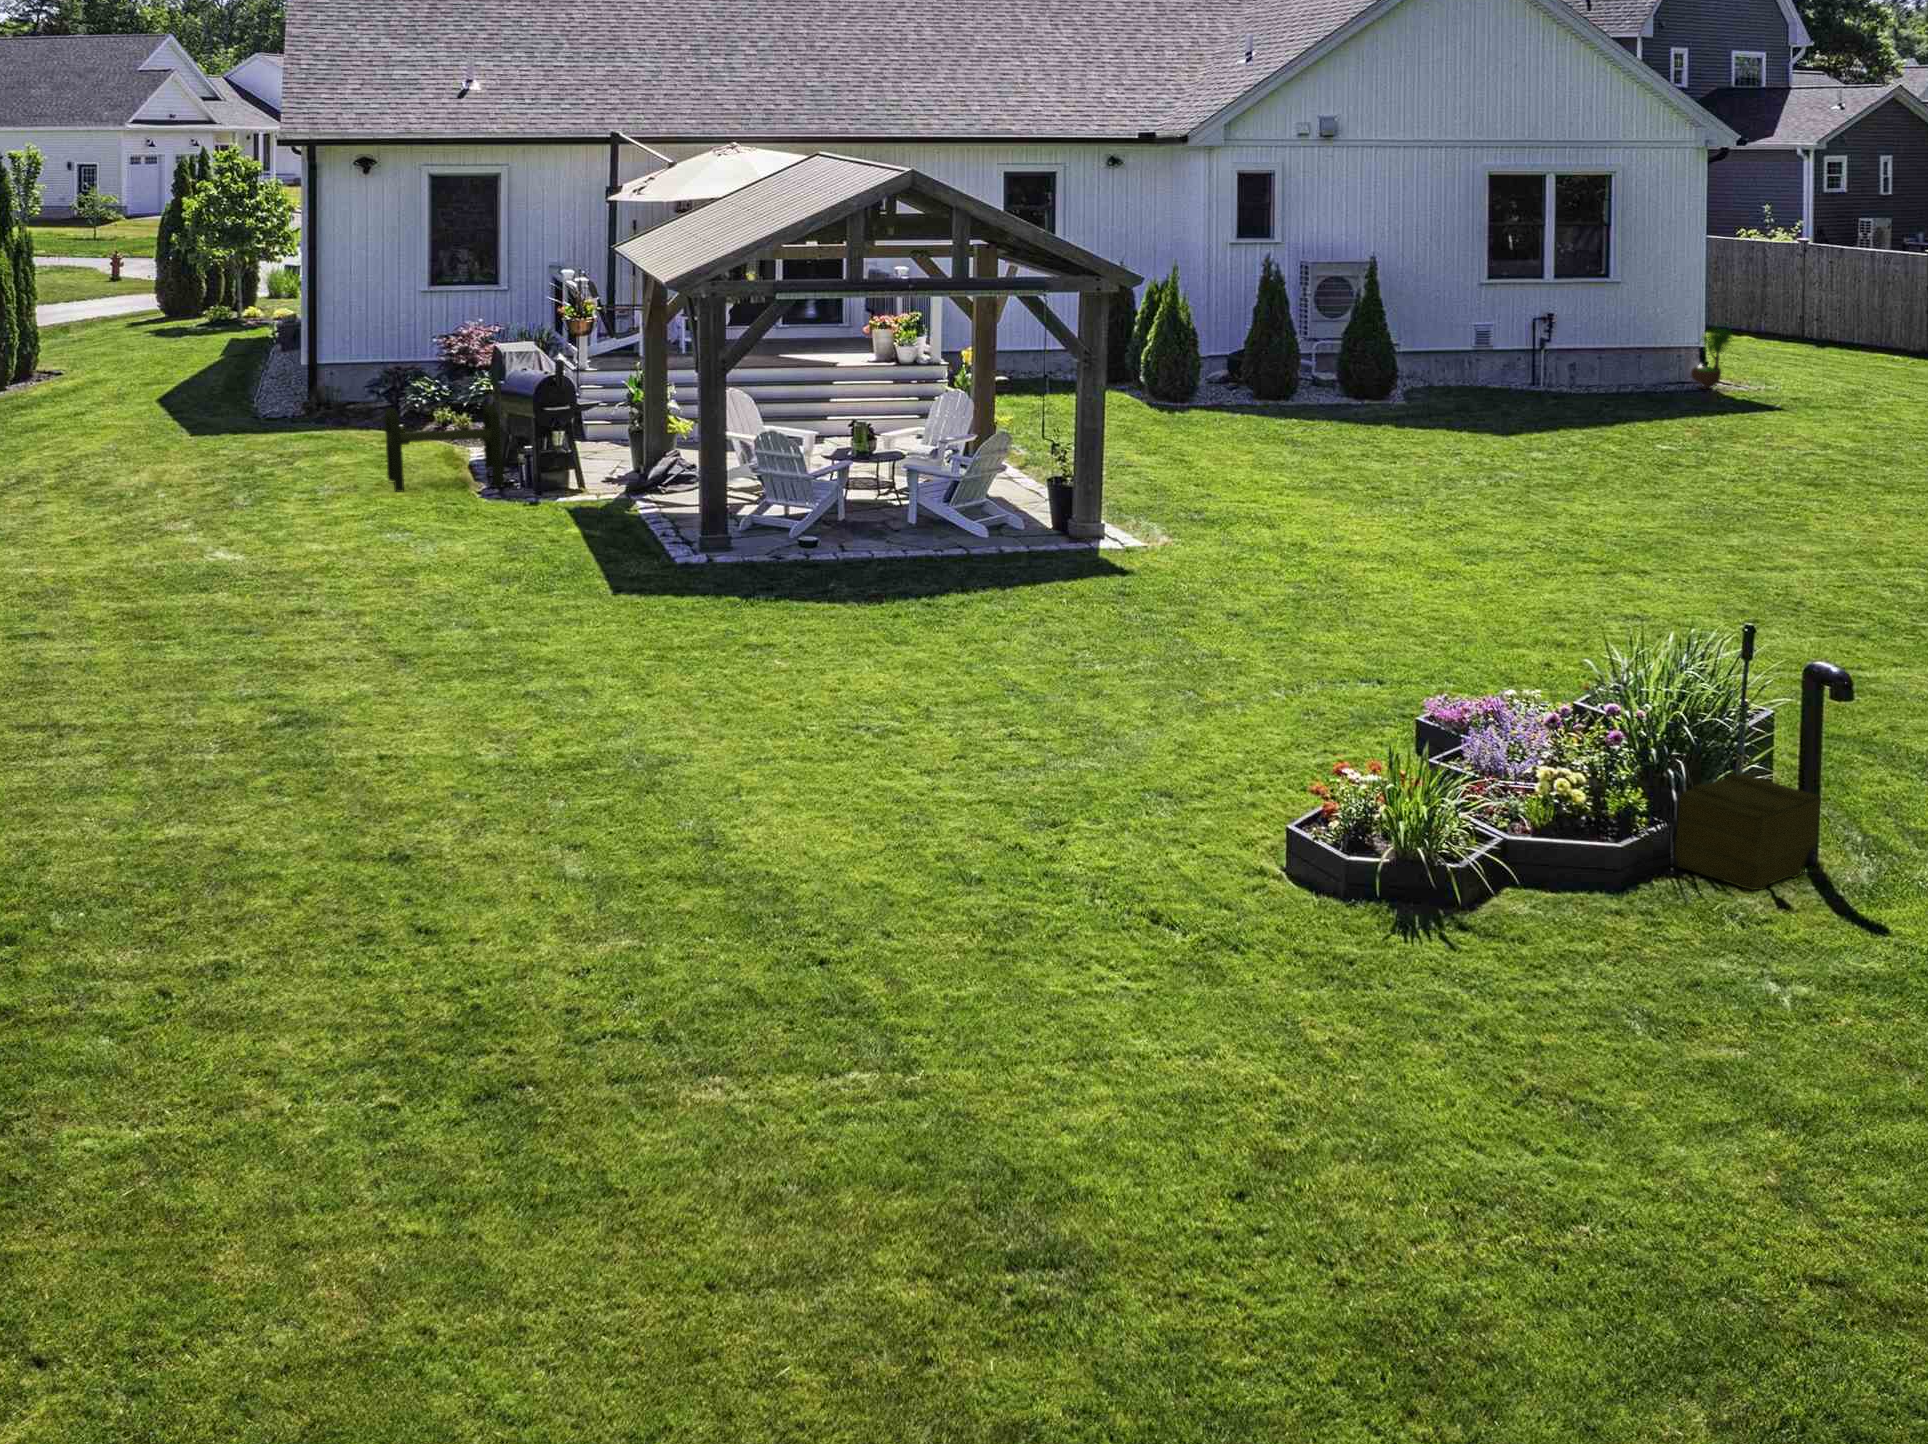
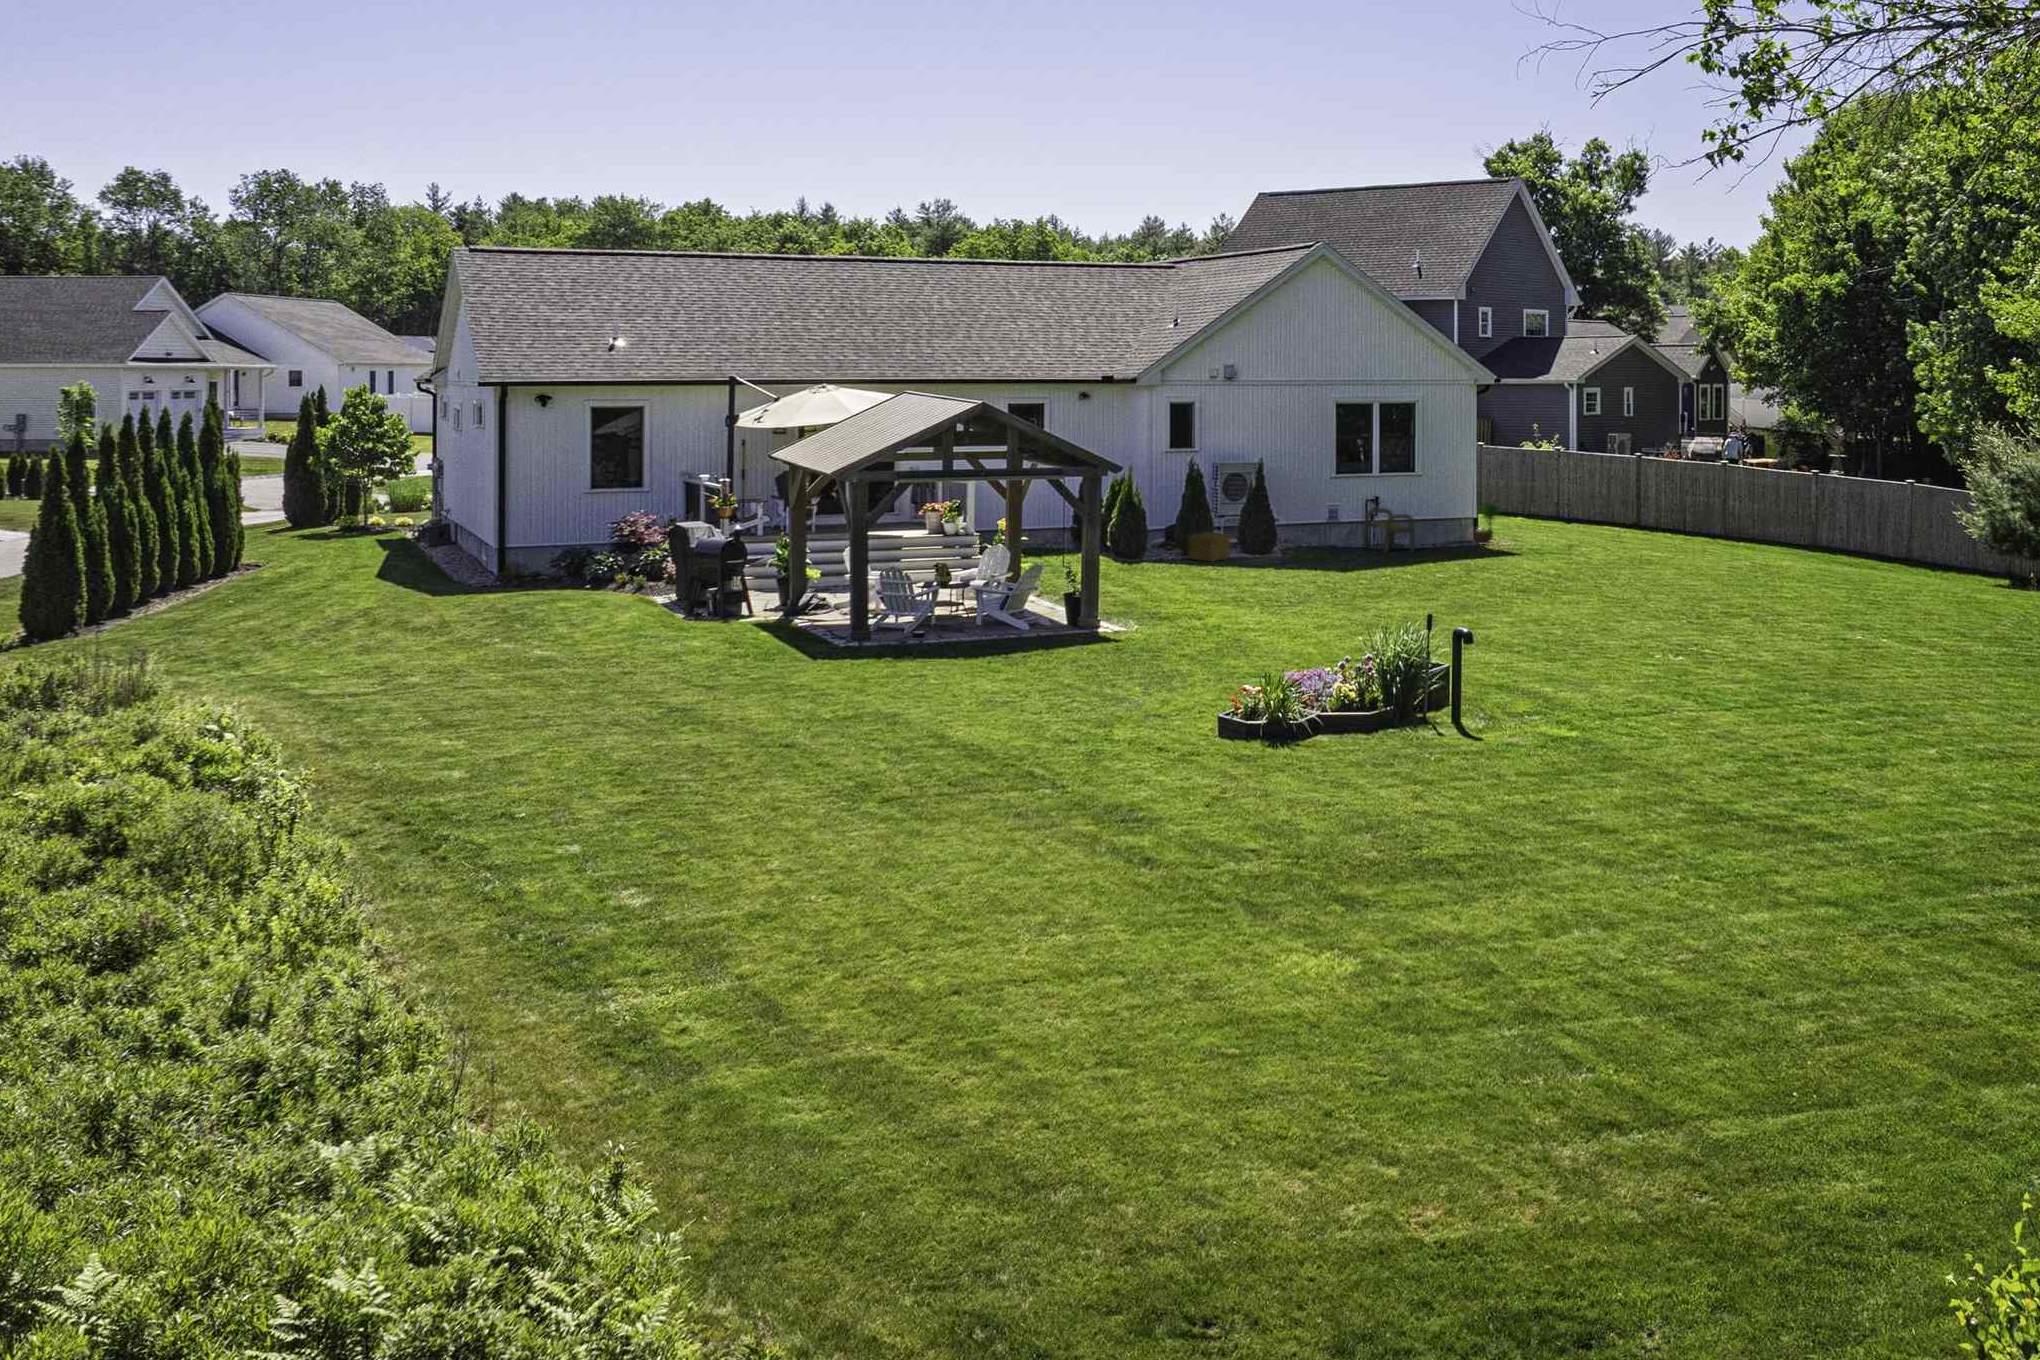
bench: present [385,404,503,492] -> present [1363,508,1415,553]
wooden crate: present [1675,773,1821,890] -> present [1188,532,1230,562]

